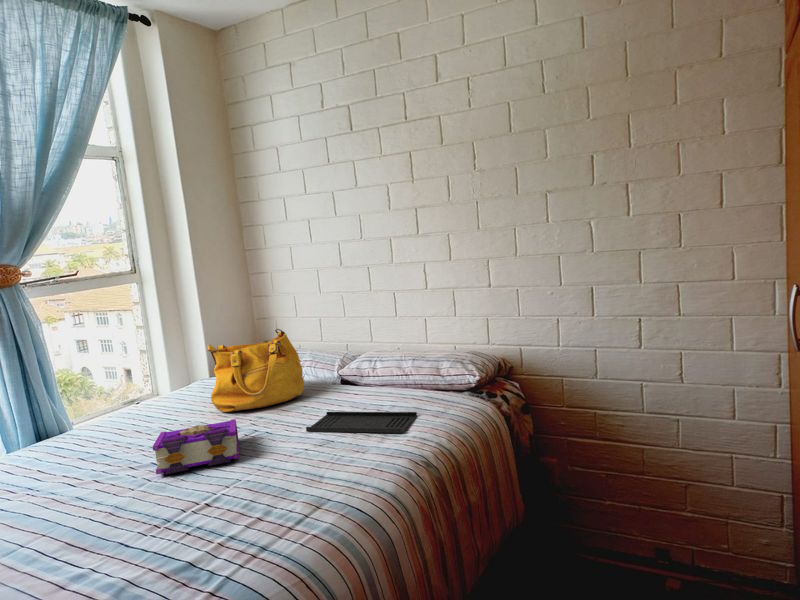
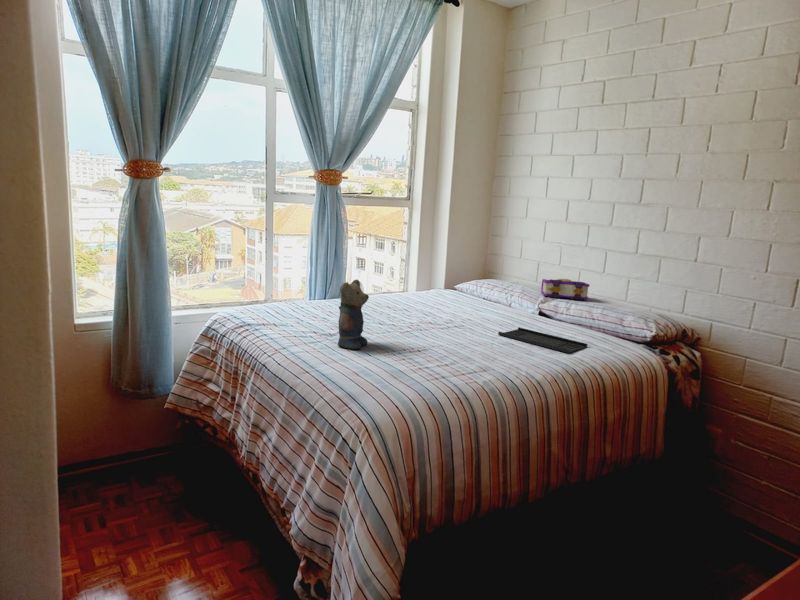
handbag: present [207,329,304,412] -> none [439,259,510,314]
book: present [153,419,239,474] -> present [541,279,589,300]
teddy bear: none [46,421,117,540] -> present [338,280,369,349]

